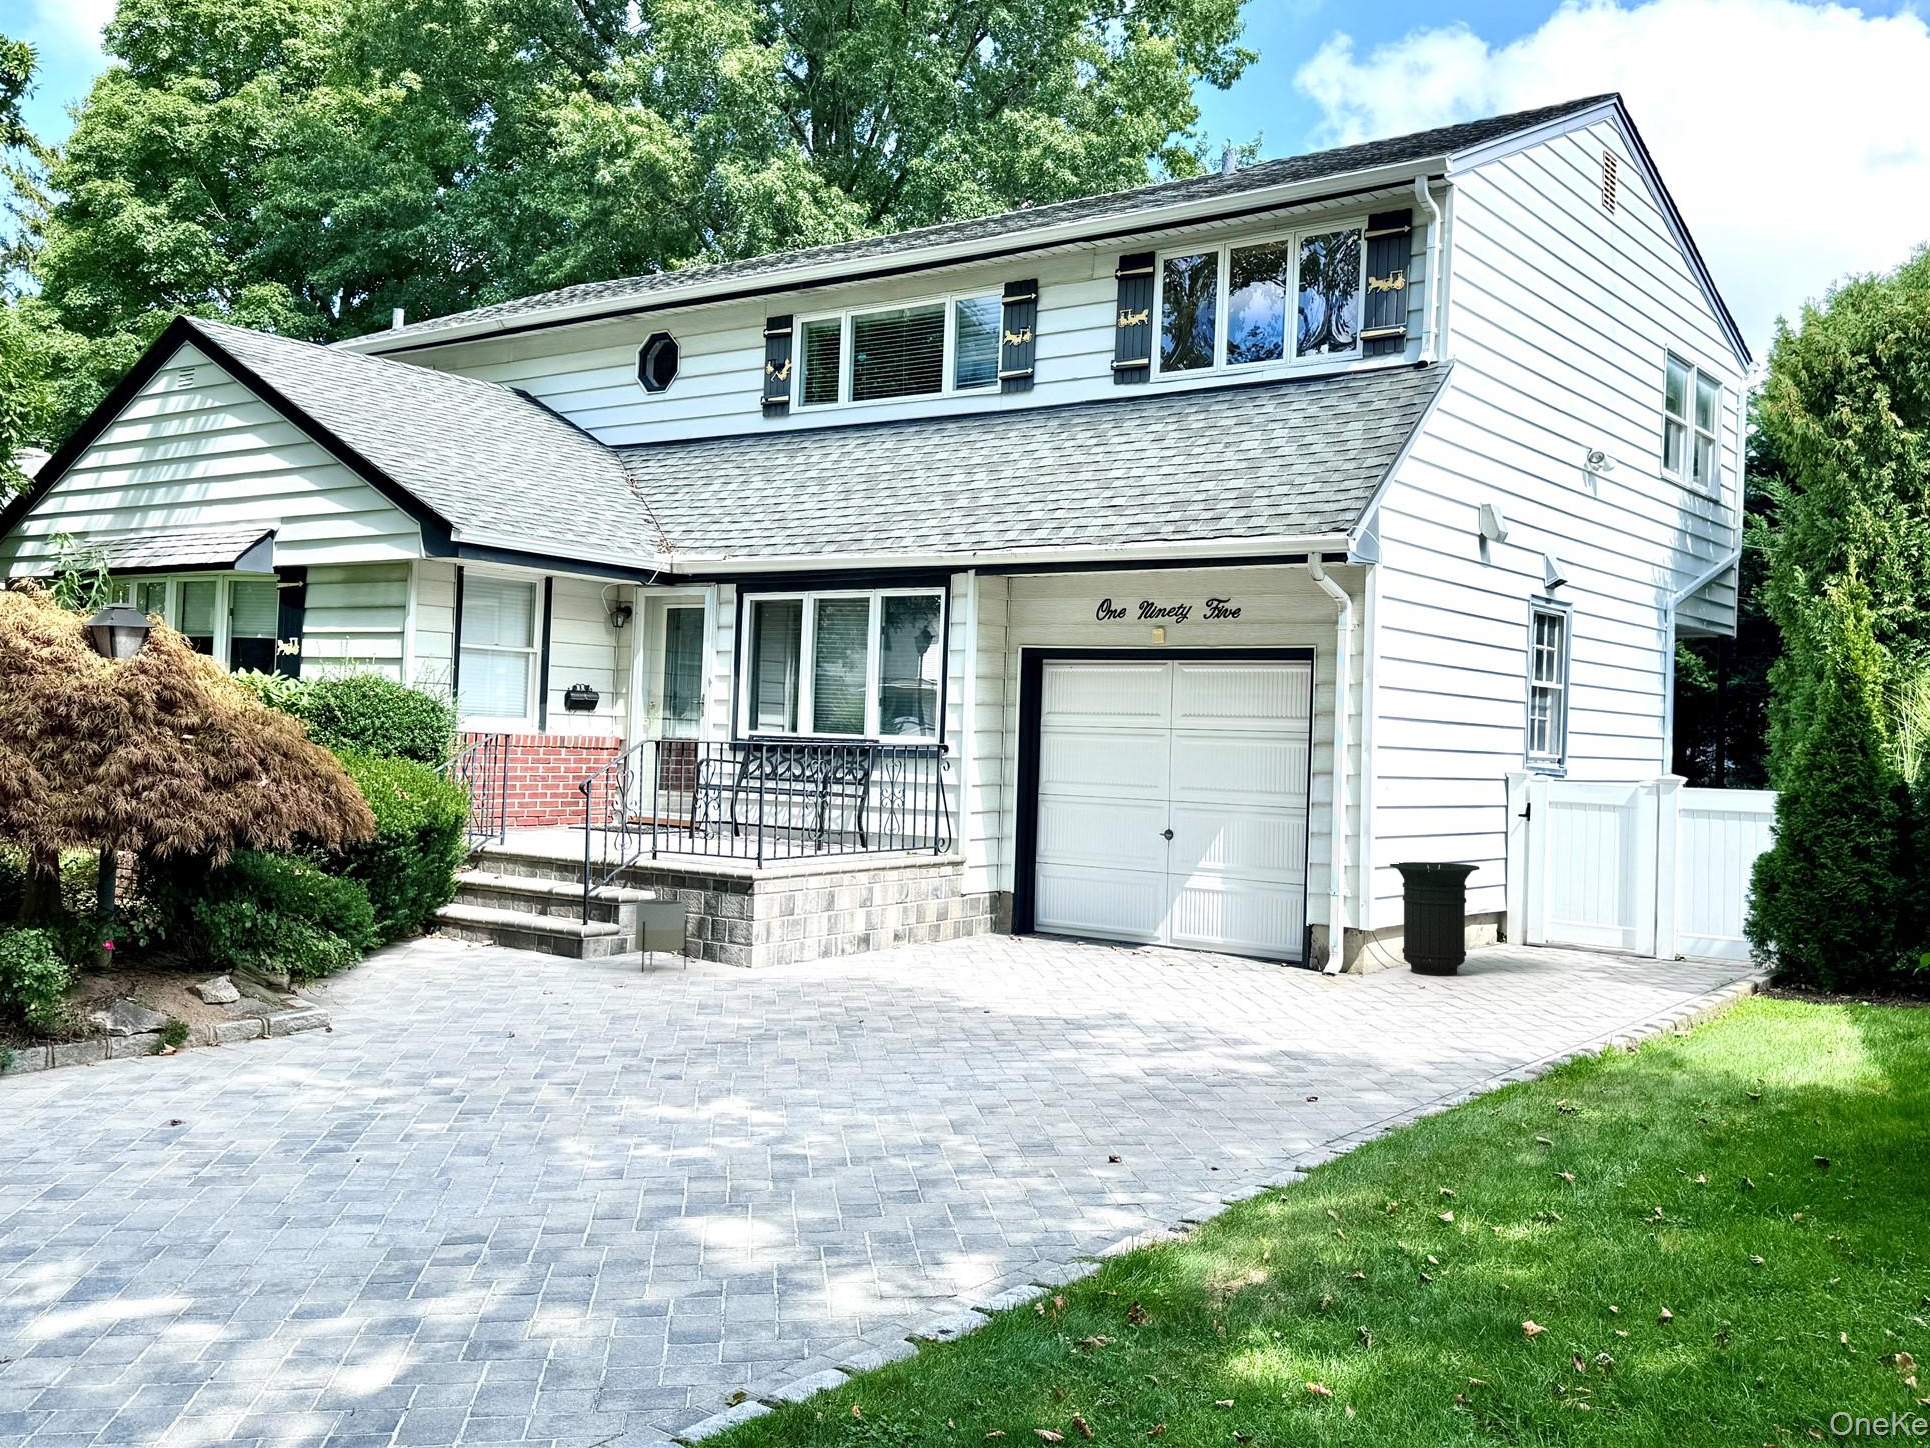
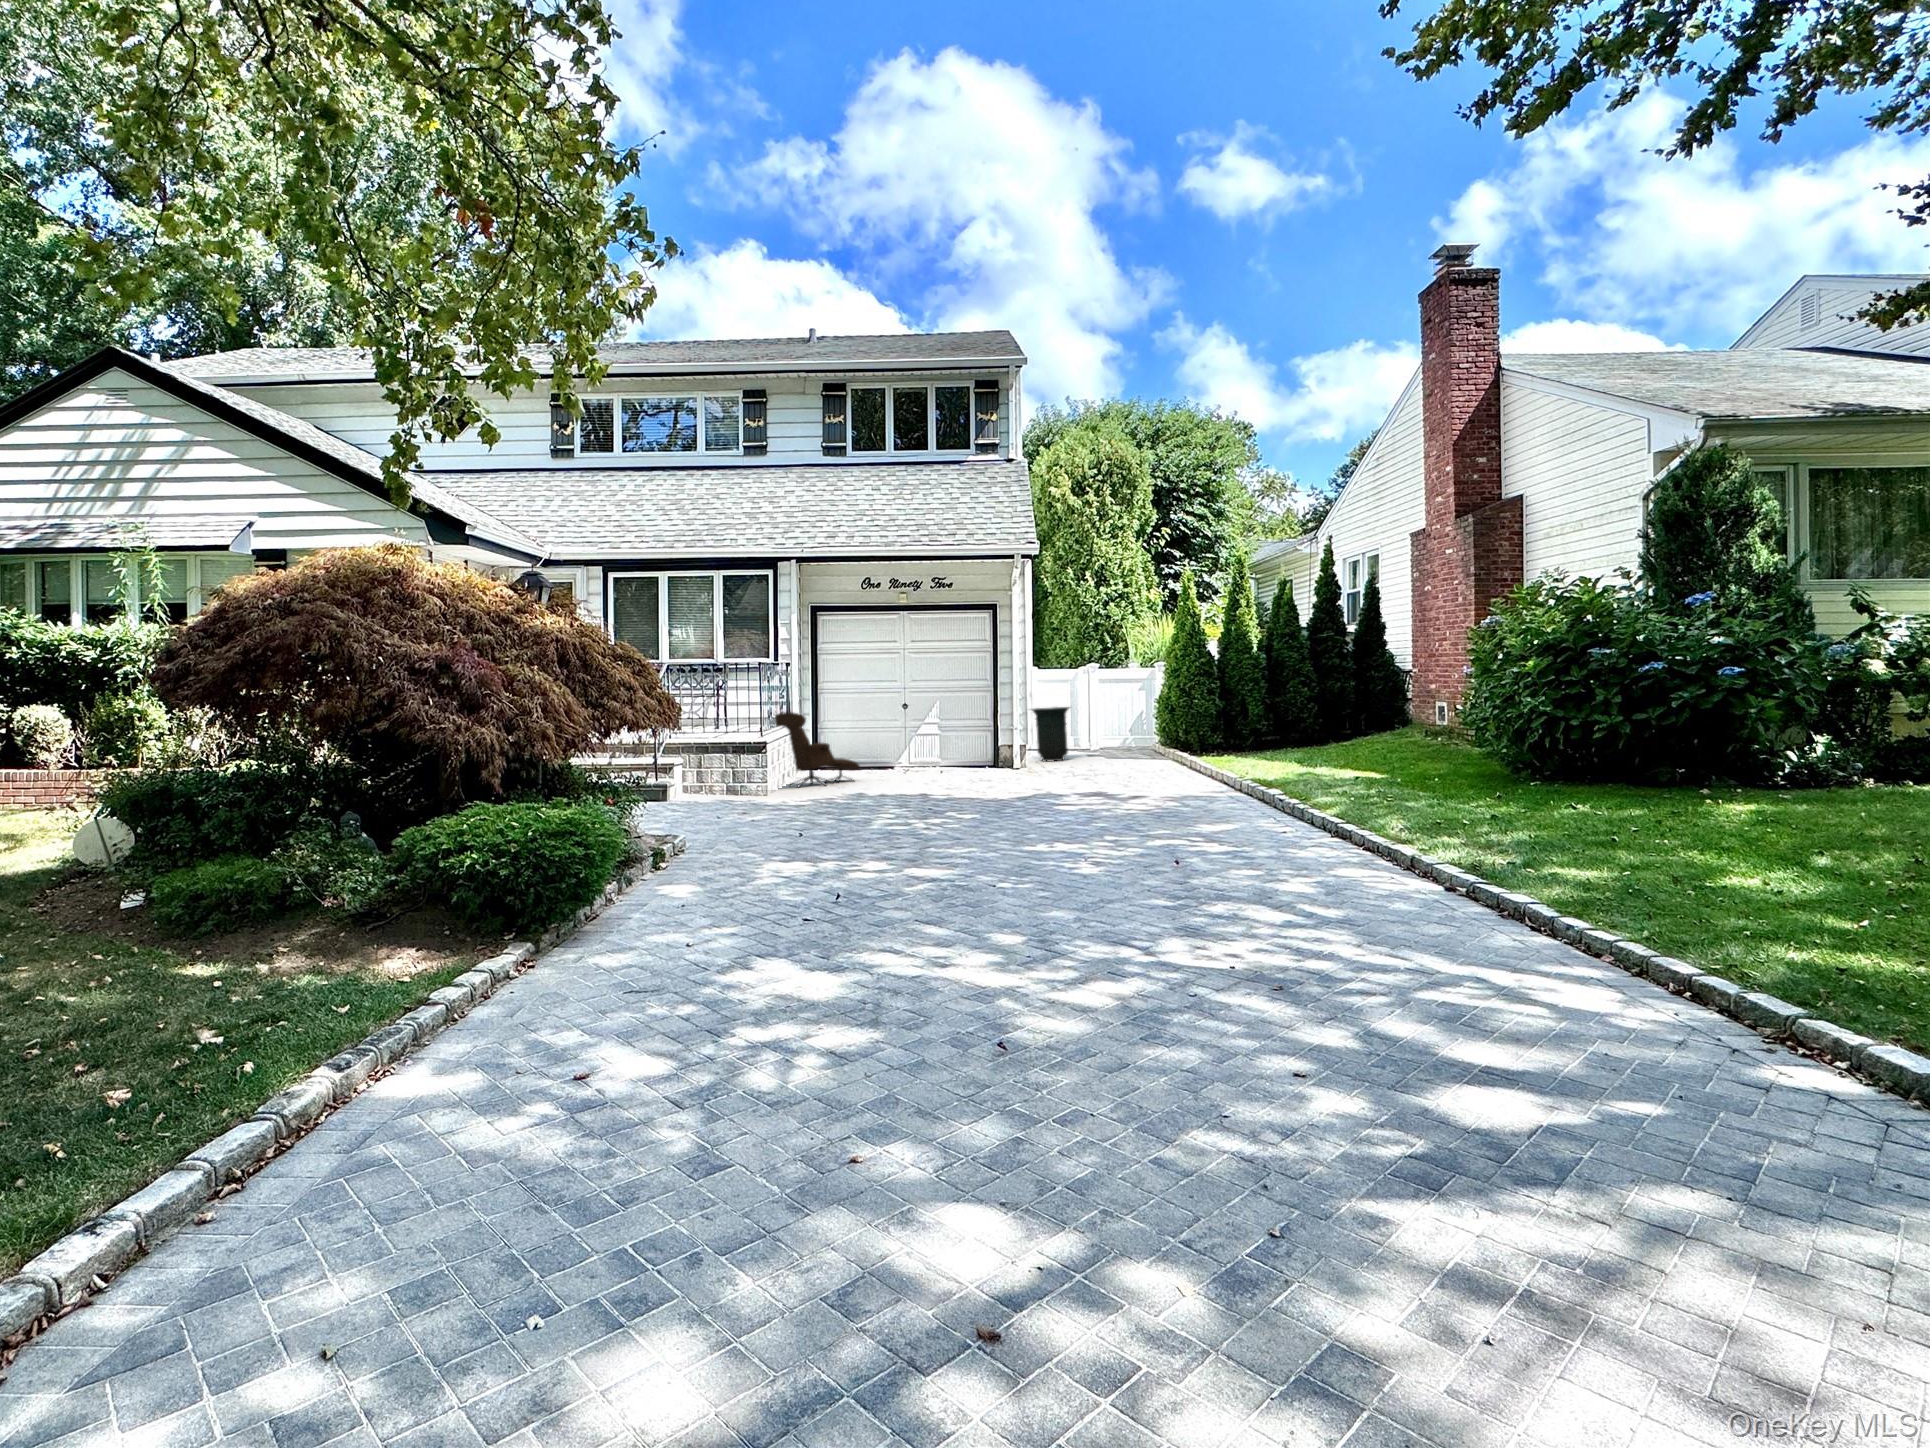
lounge chair: none [848,834,986,968] -> present [775,712,860,787]
planter: present [635,900,687,972] -> none [690,758,722,802]

